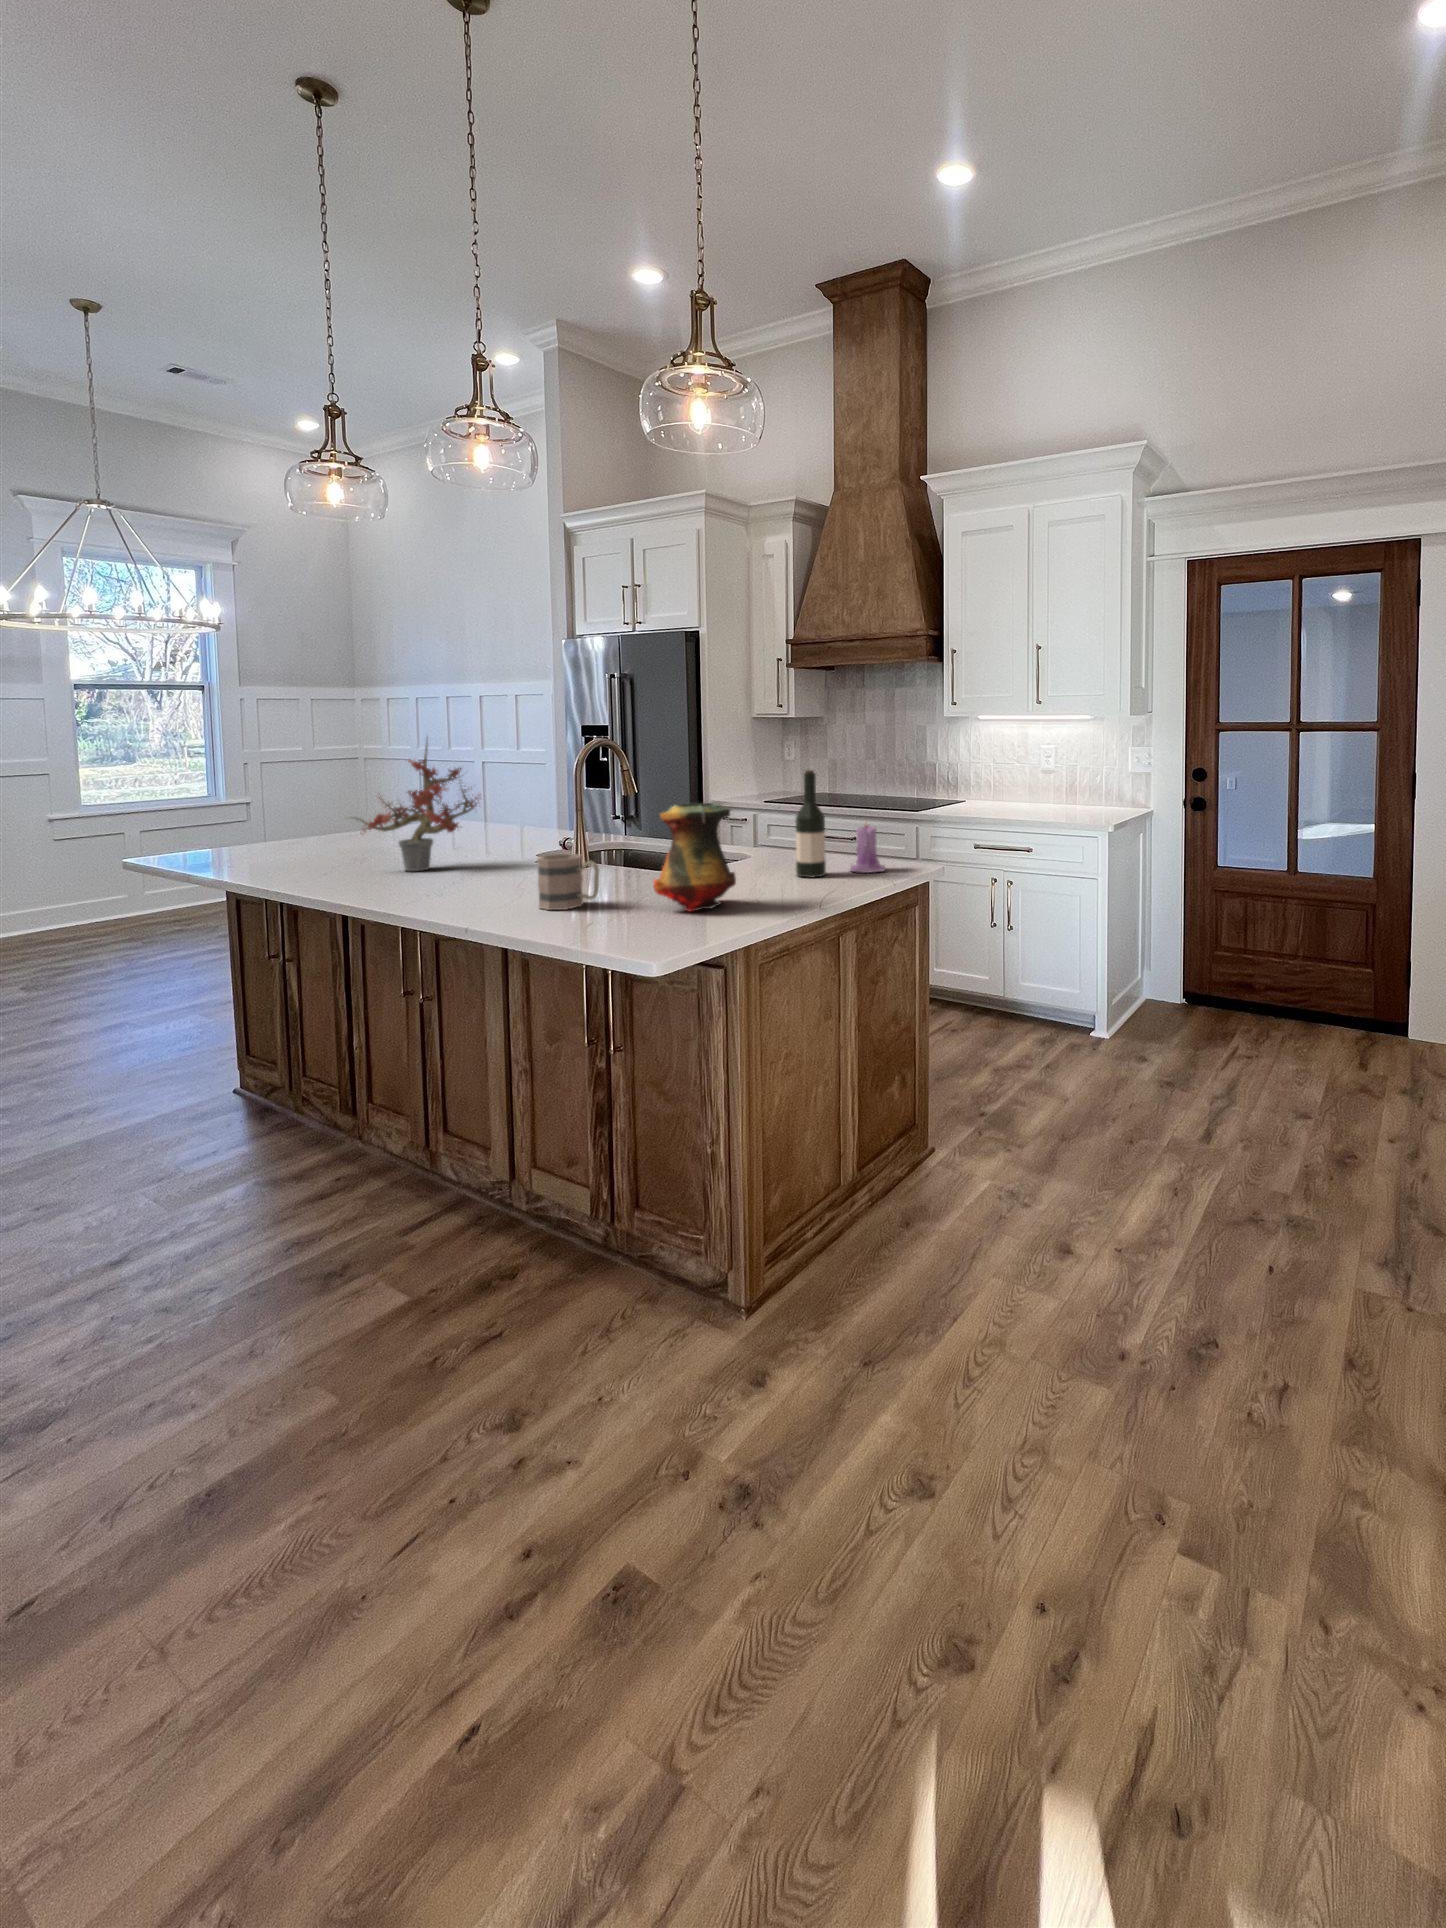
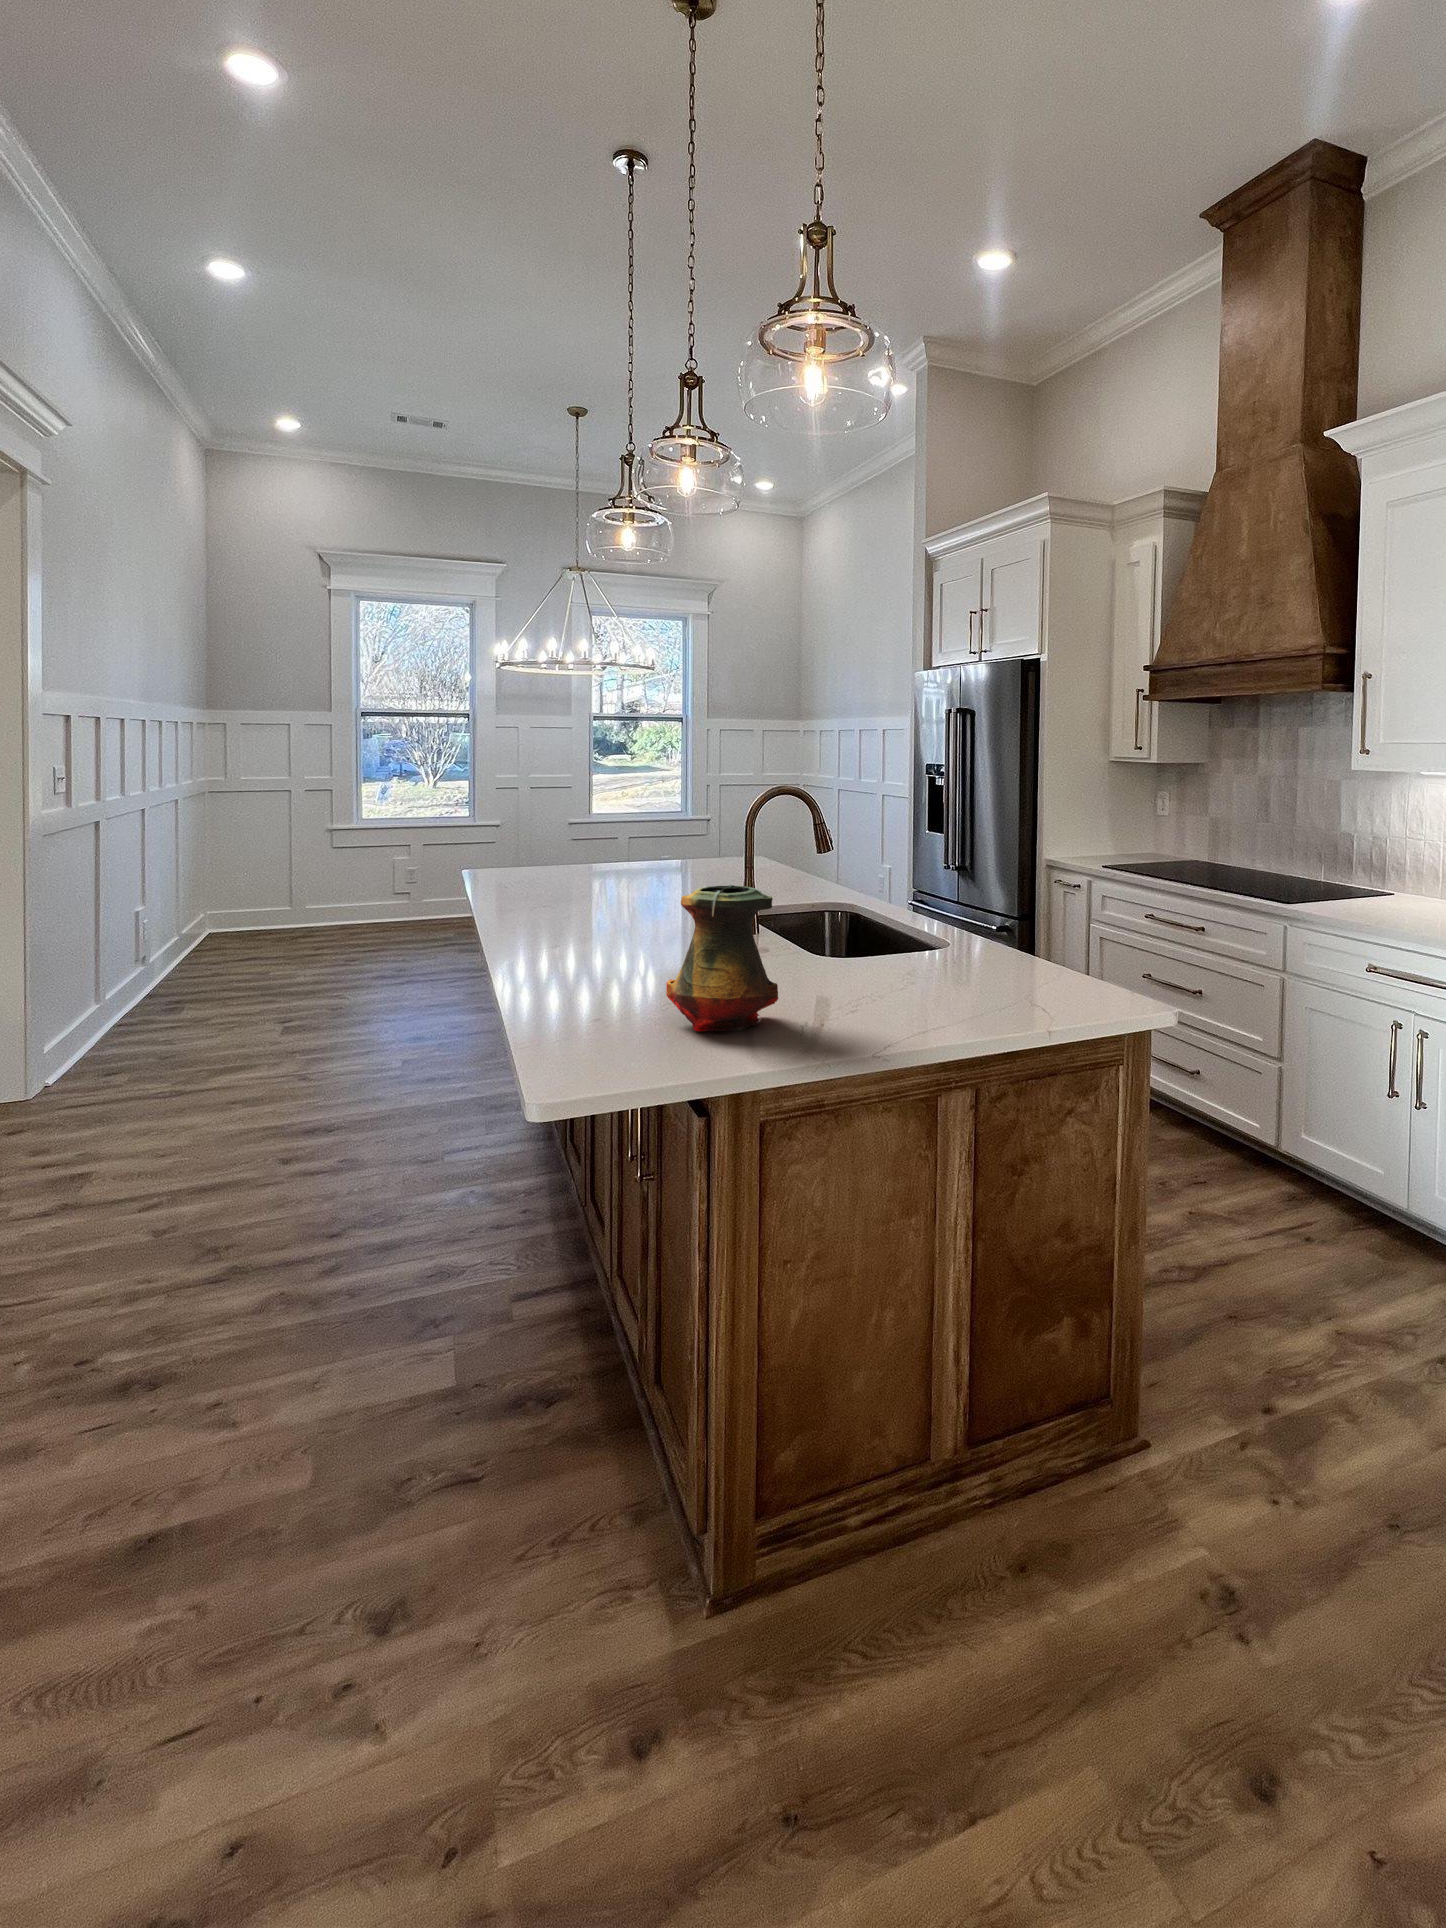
potted plant: present [358,745,481,871] -> none [536,779,653,922]
wine bottle: present [796,770,826,877] -> none [932,848,971,1001]
candle: present [850,825,886,873] -> none [1012,925,1069,1006]
mug: present [537,854,599,910] -> none [577,929,632,1000]

